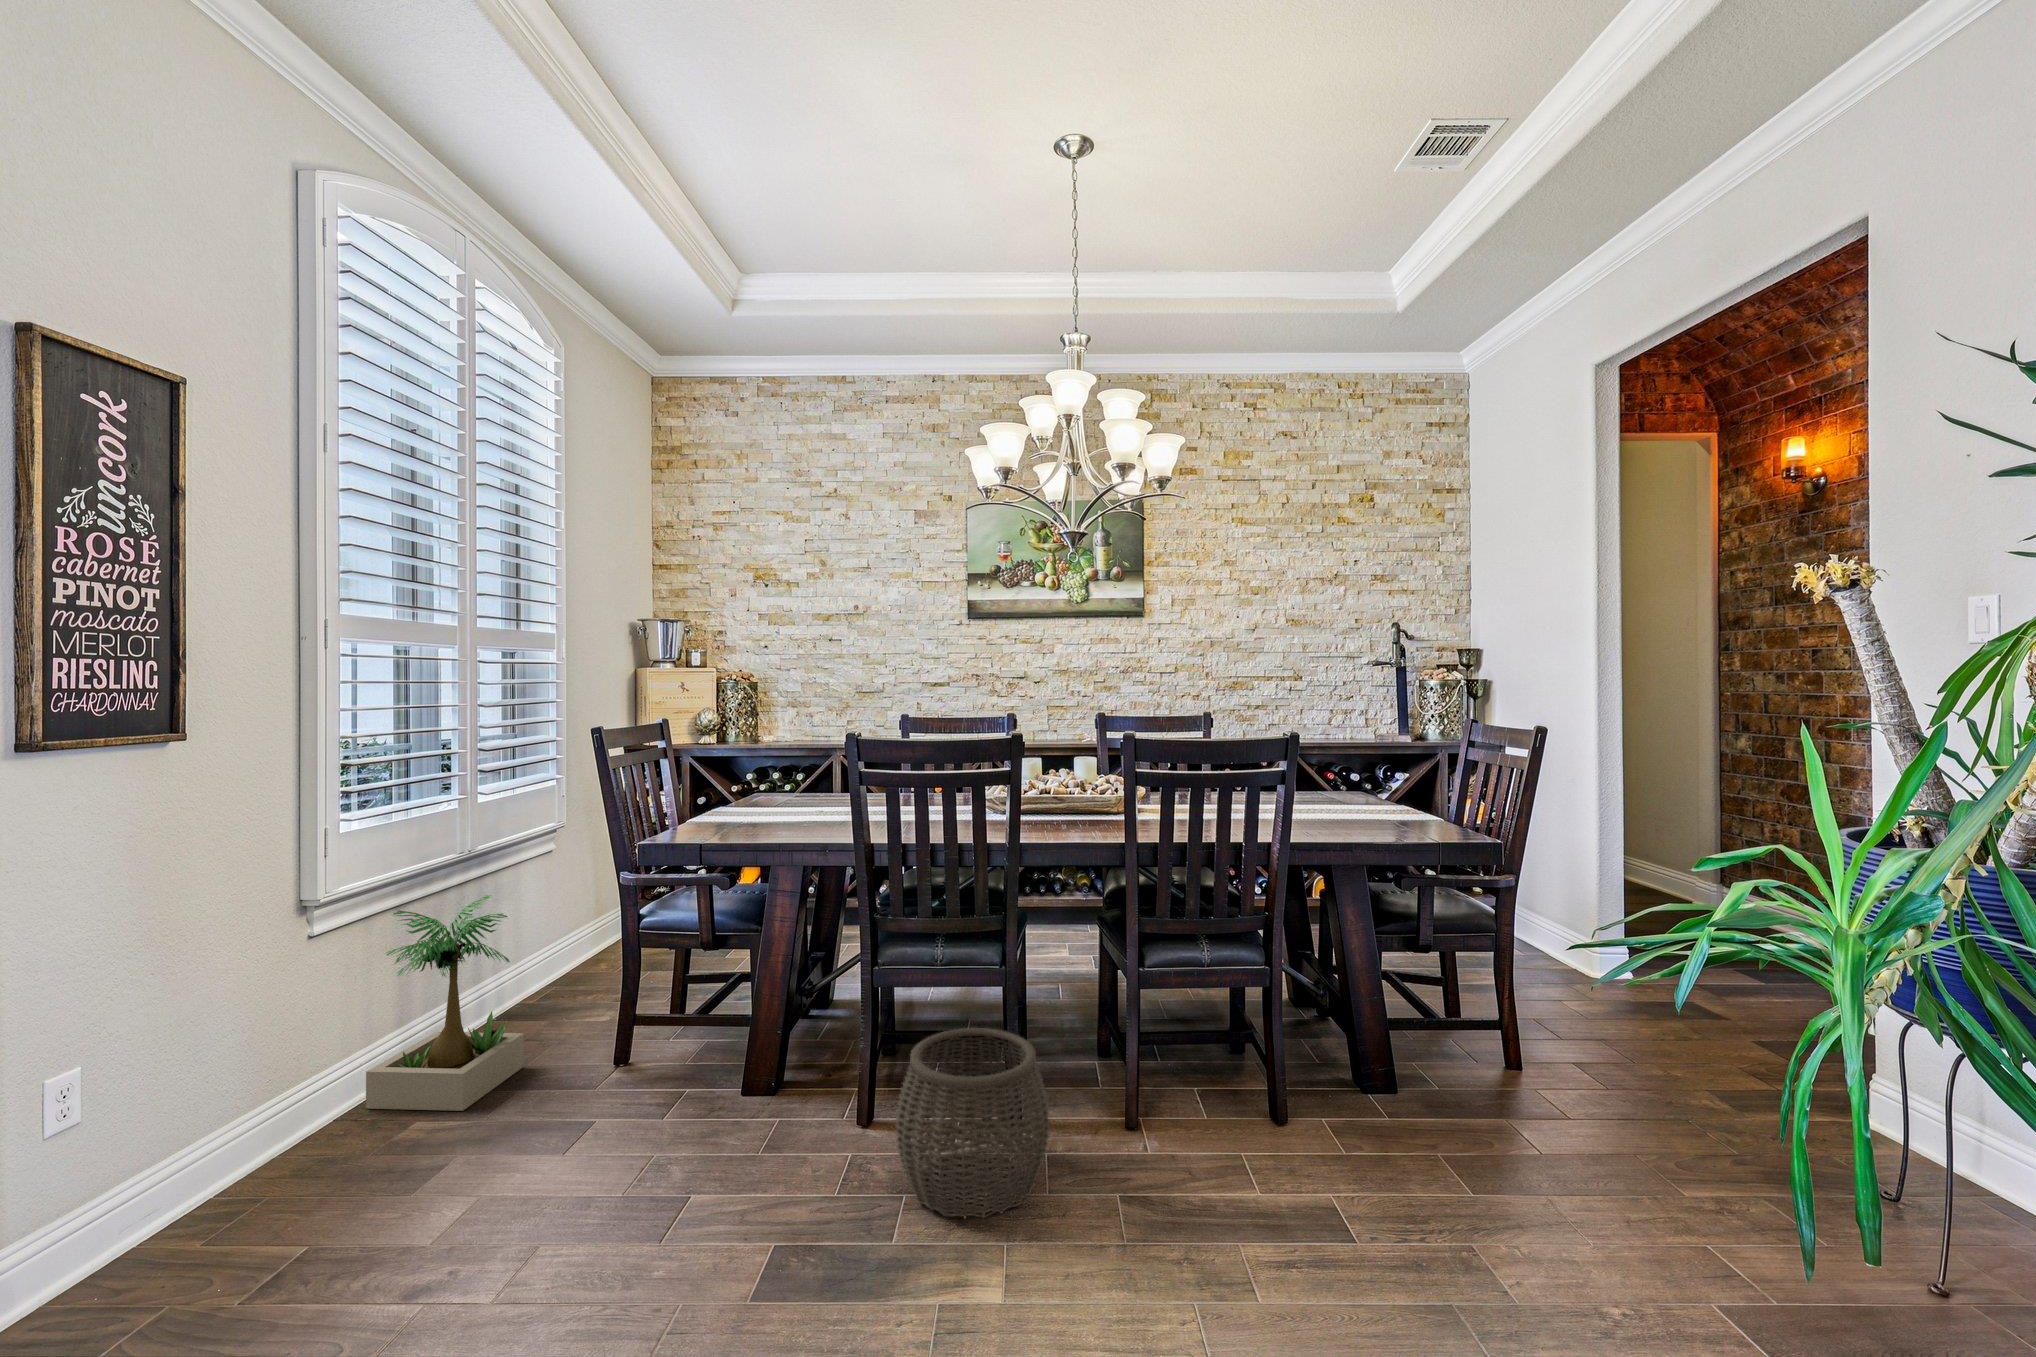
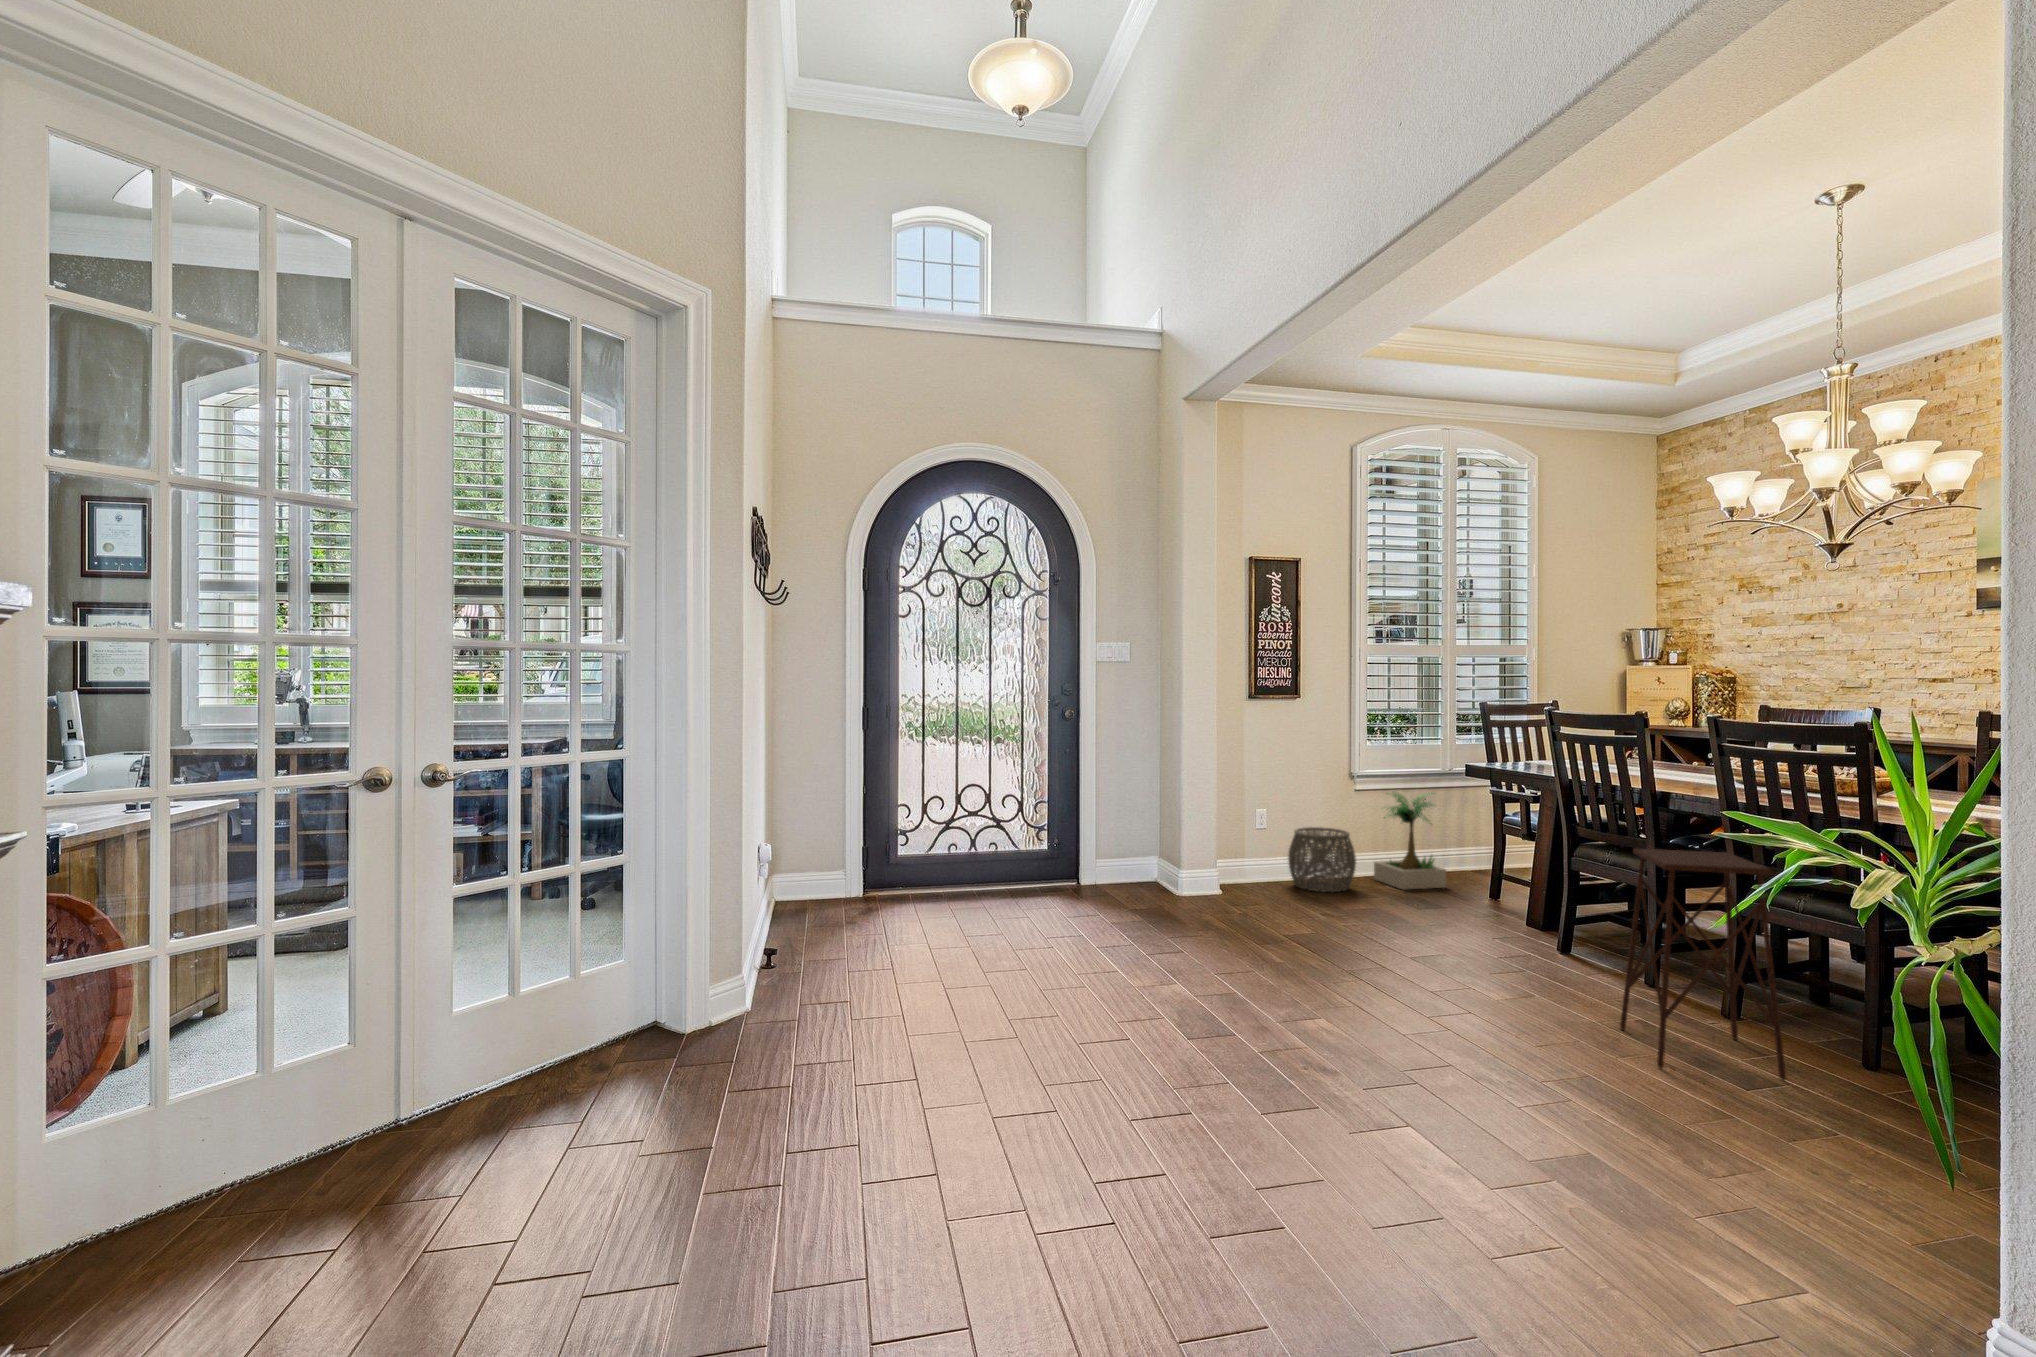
side table: none [1234,924,1431,1318] -> present [1620,848,1787,1080]
woven basket: present [896,1028,1050,1218] -> present [1288,827,1356,892]

